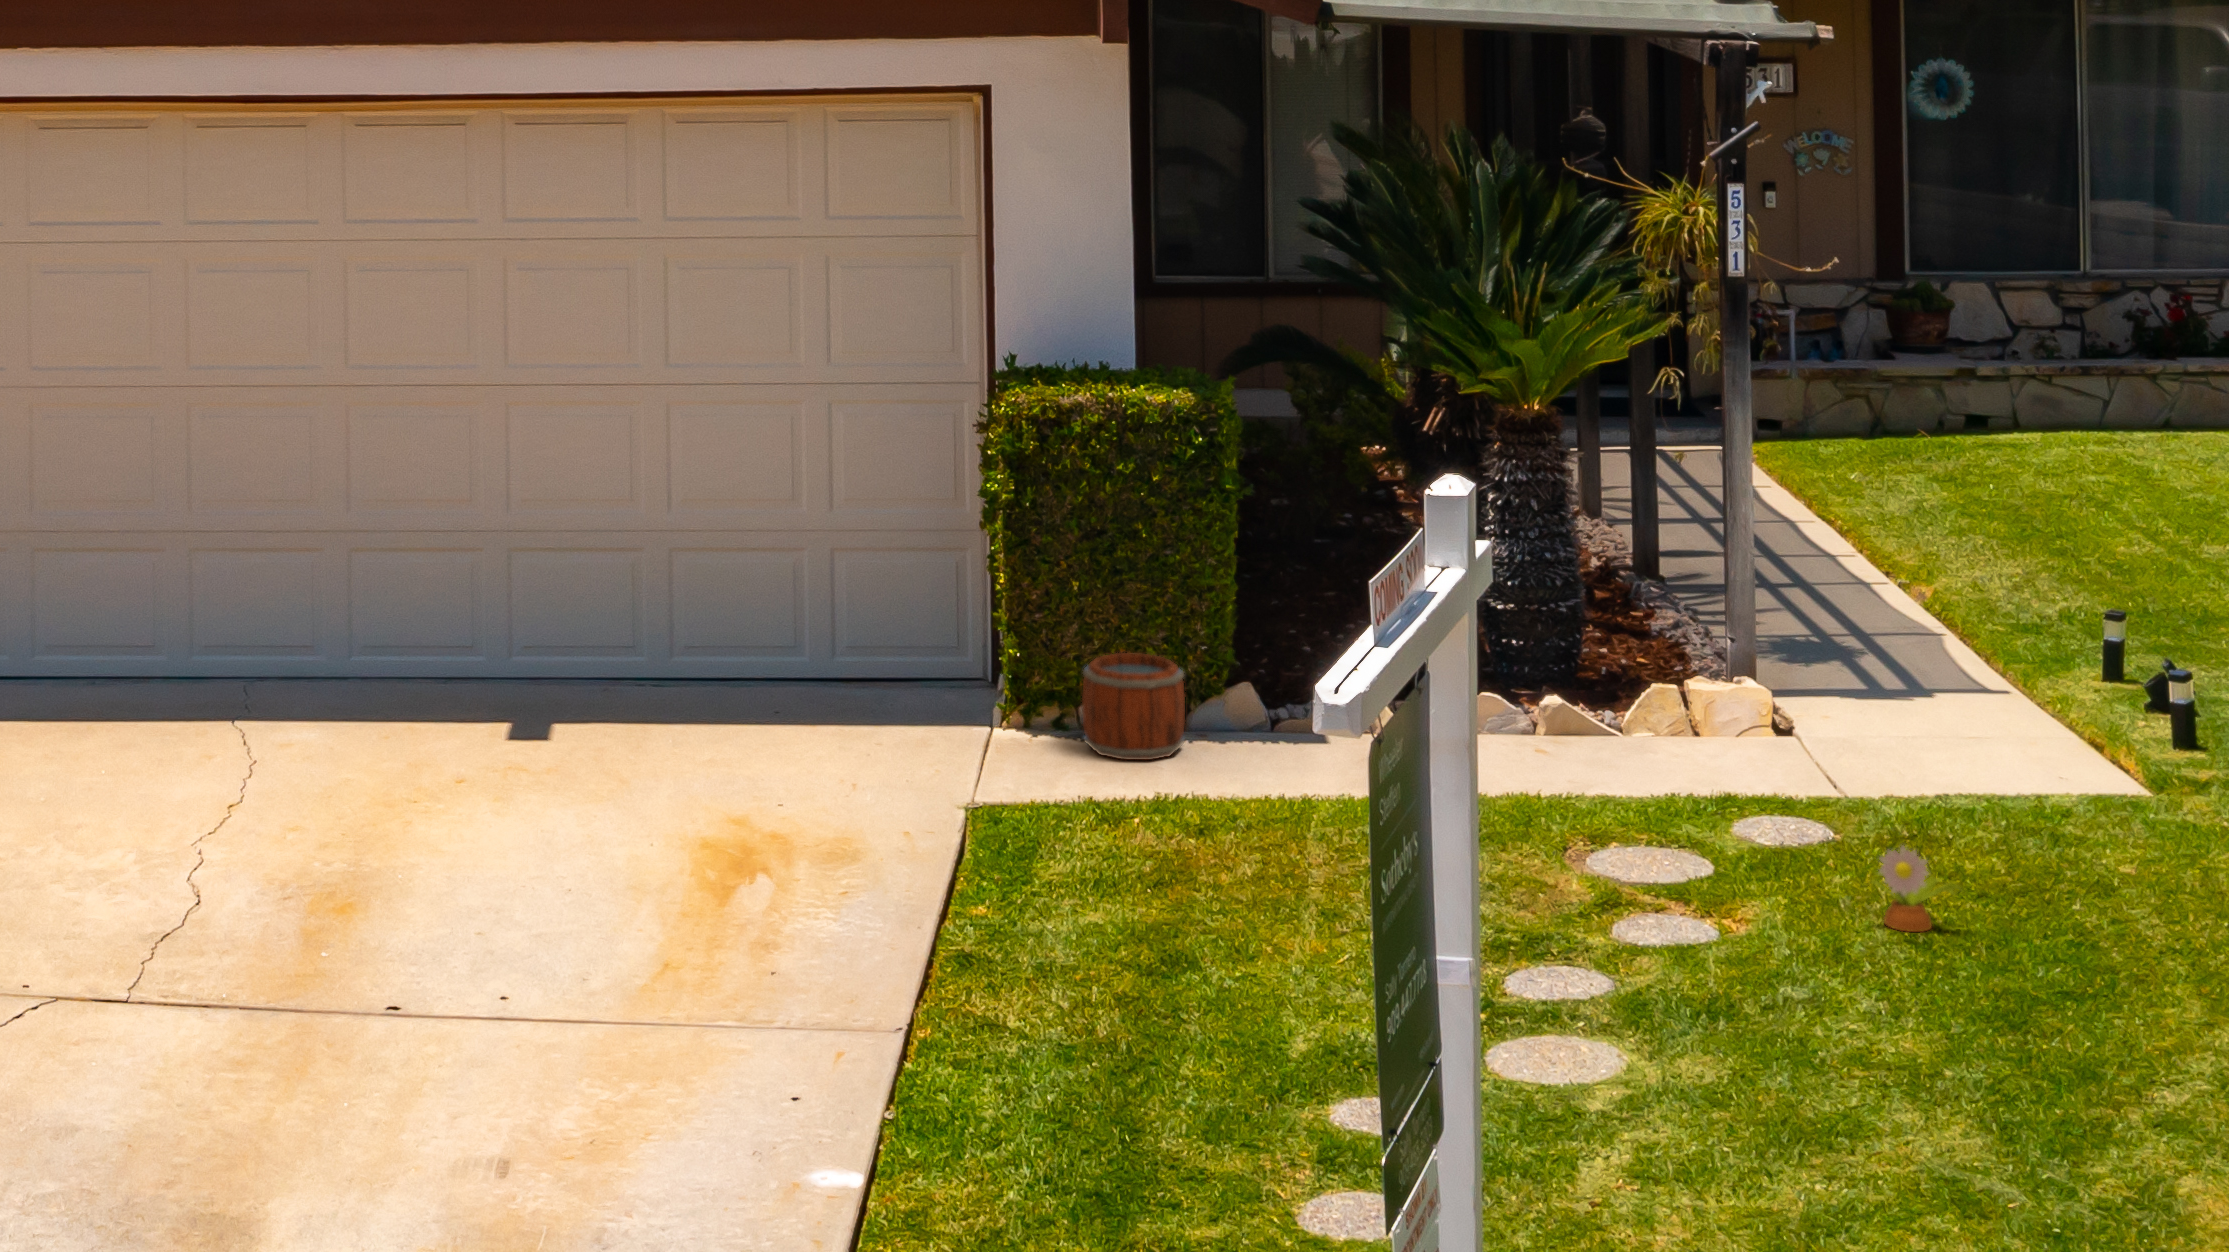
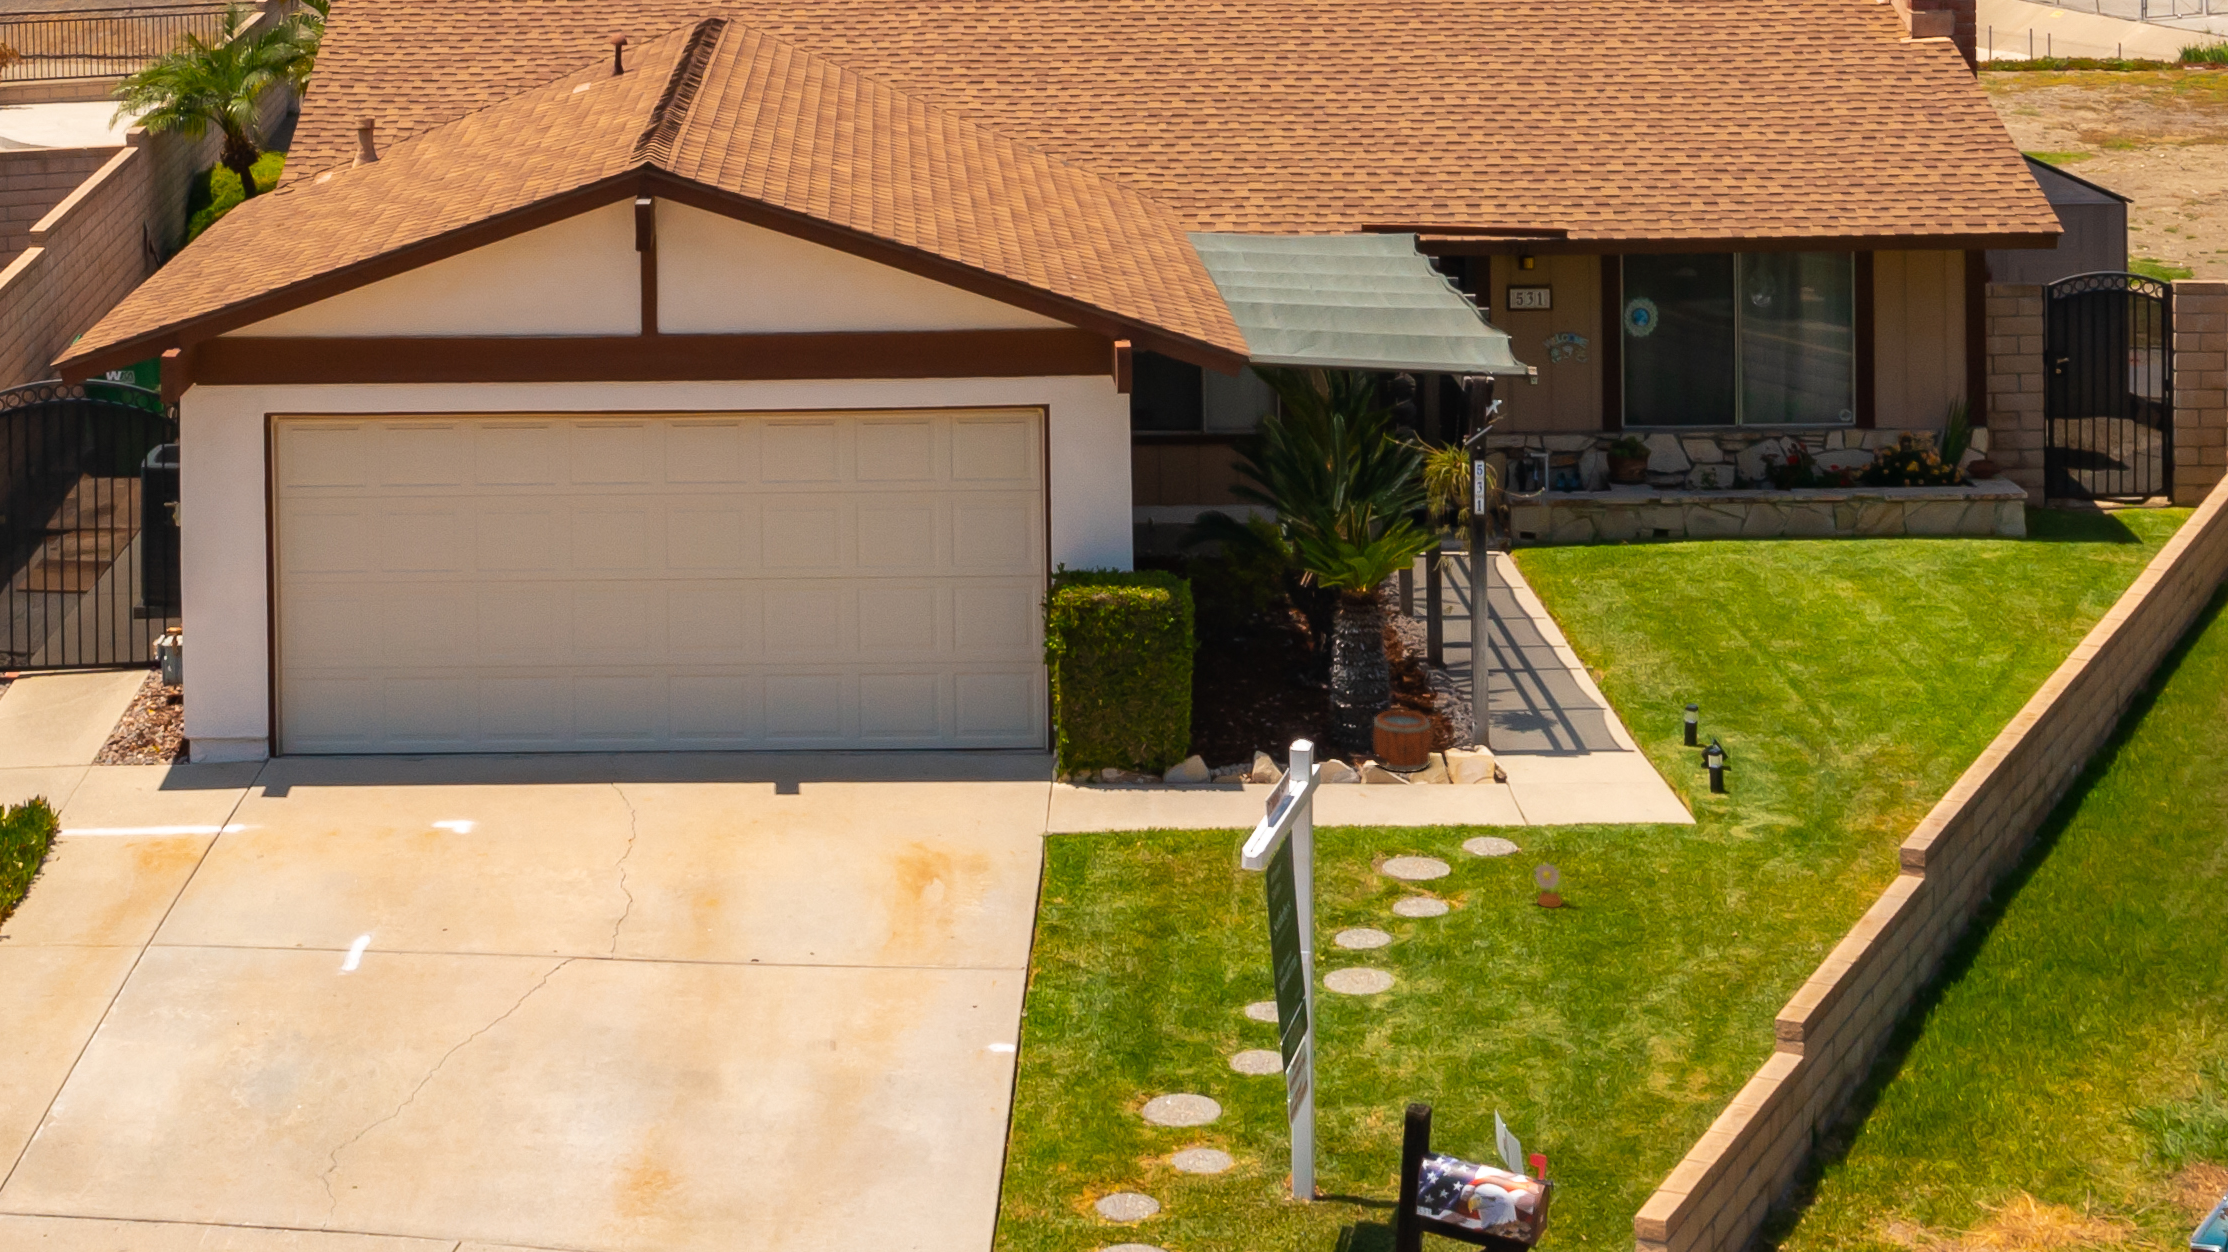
bucket: present [1082,653,1185,760] -> present [1373,710,1431,772]

